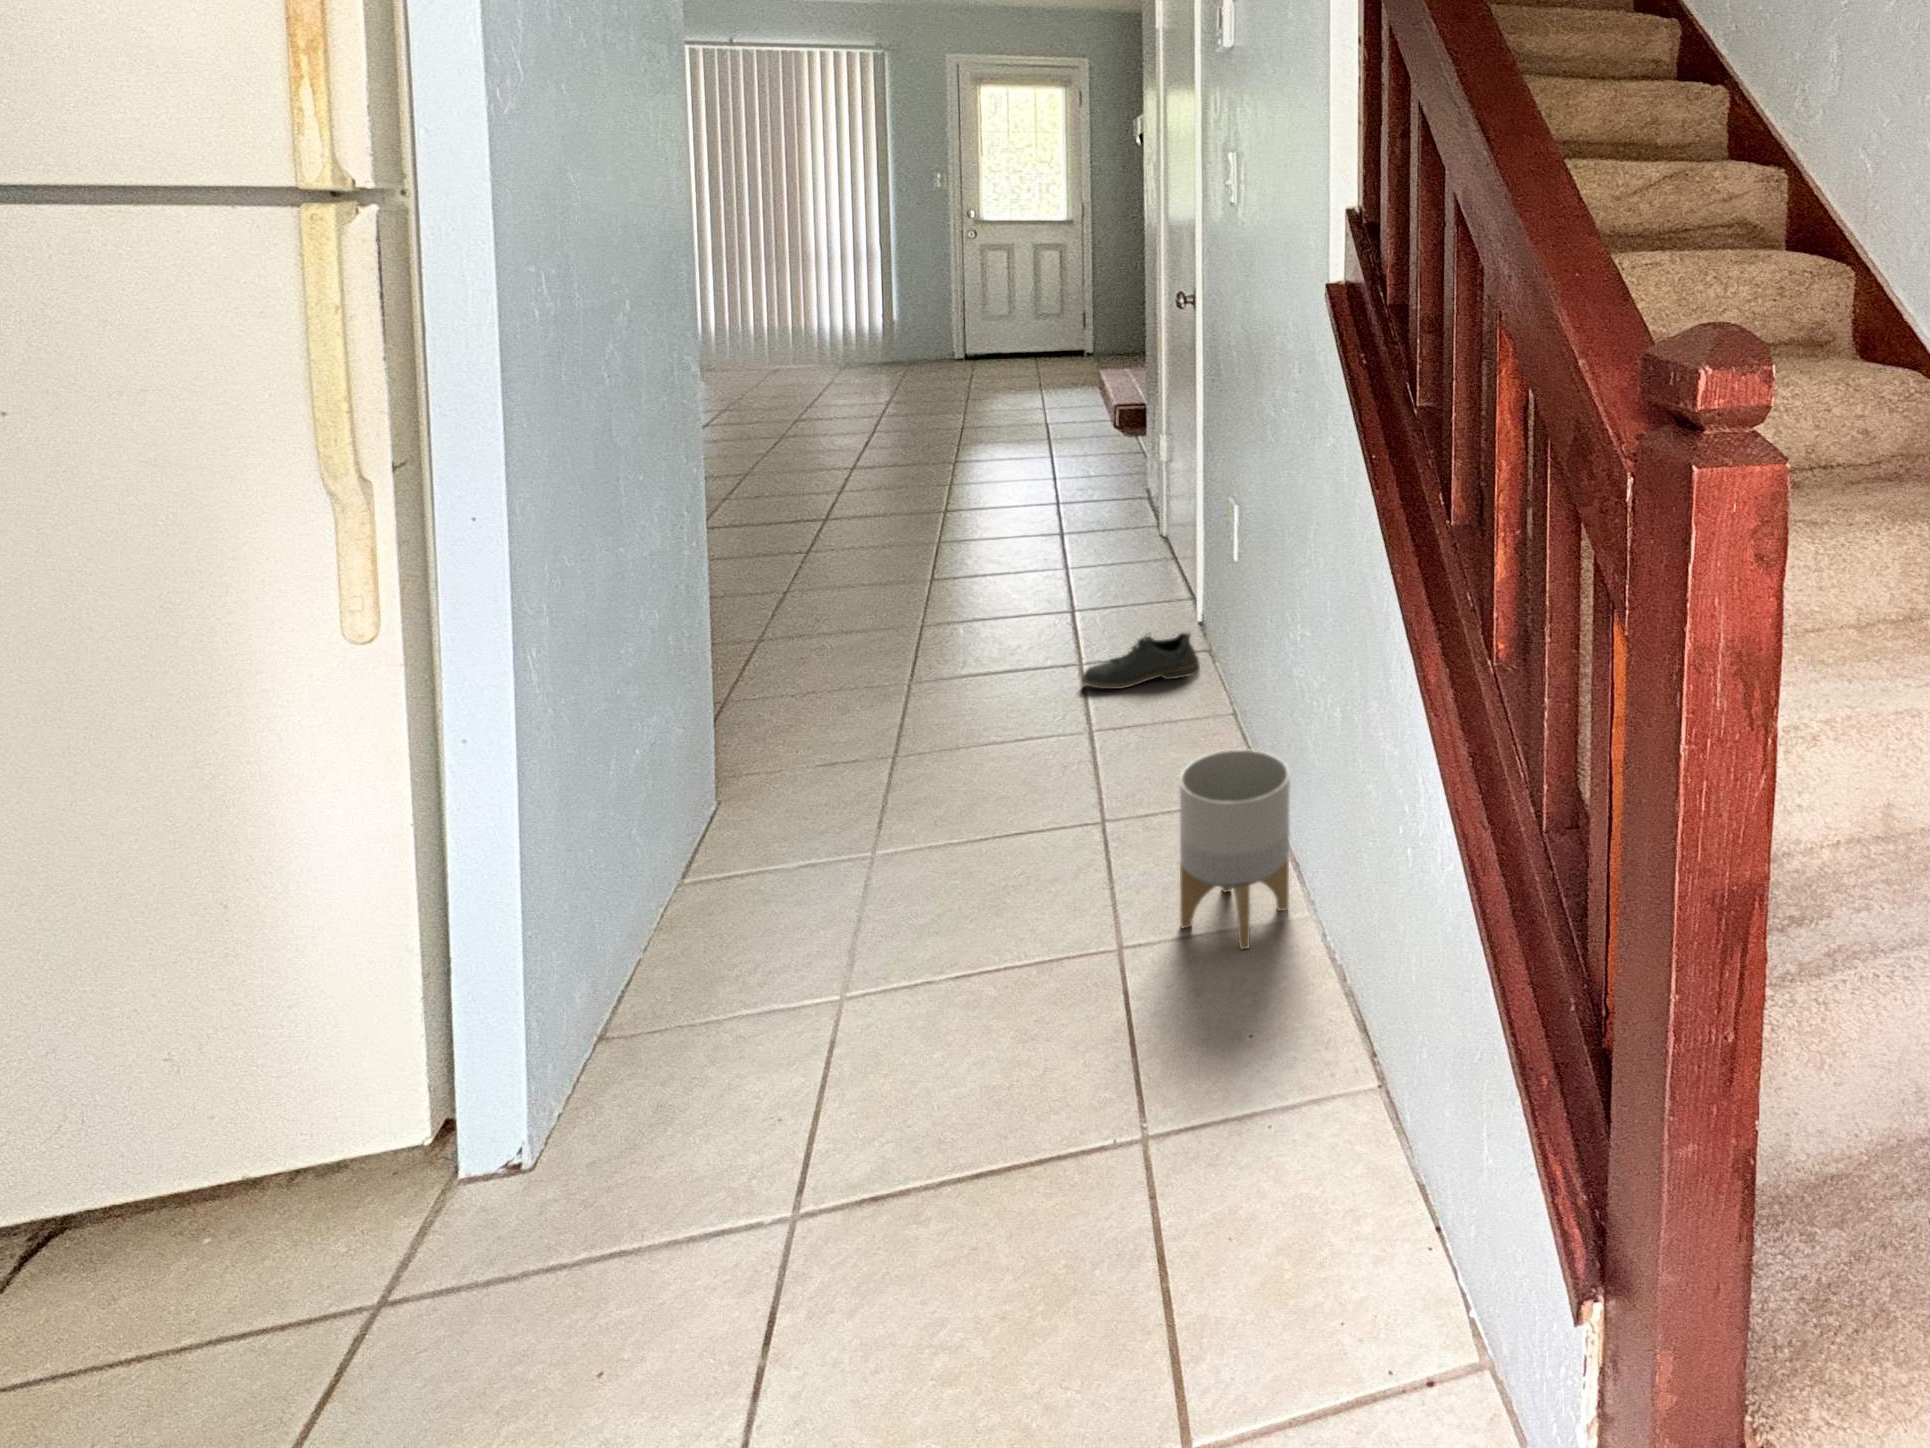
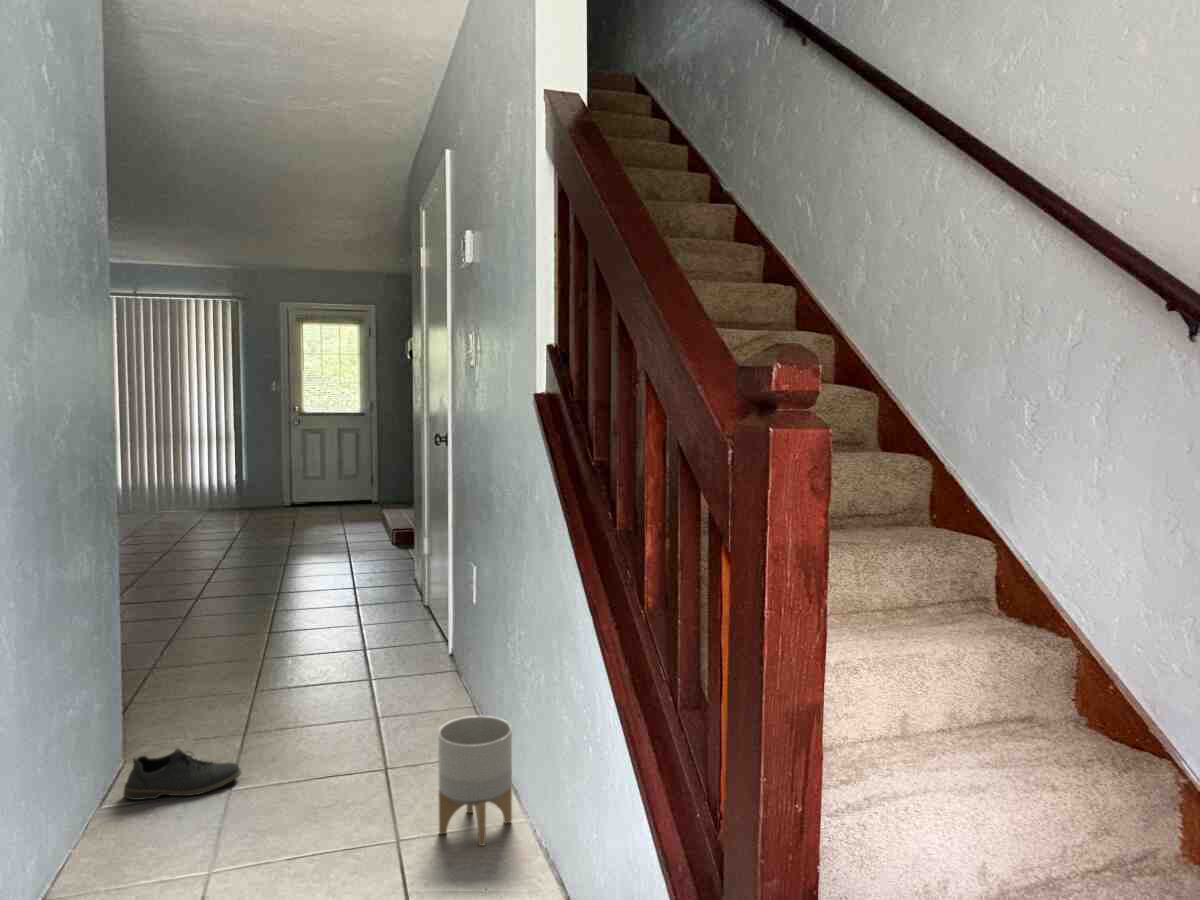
shoe: present [1082,633,1200,689] -> present [124,749,241,800]

